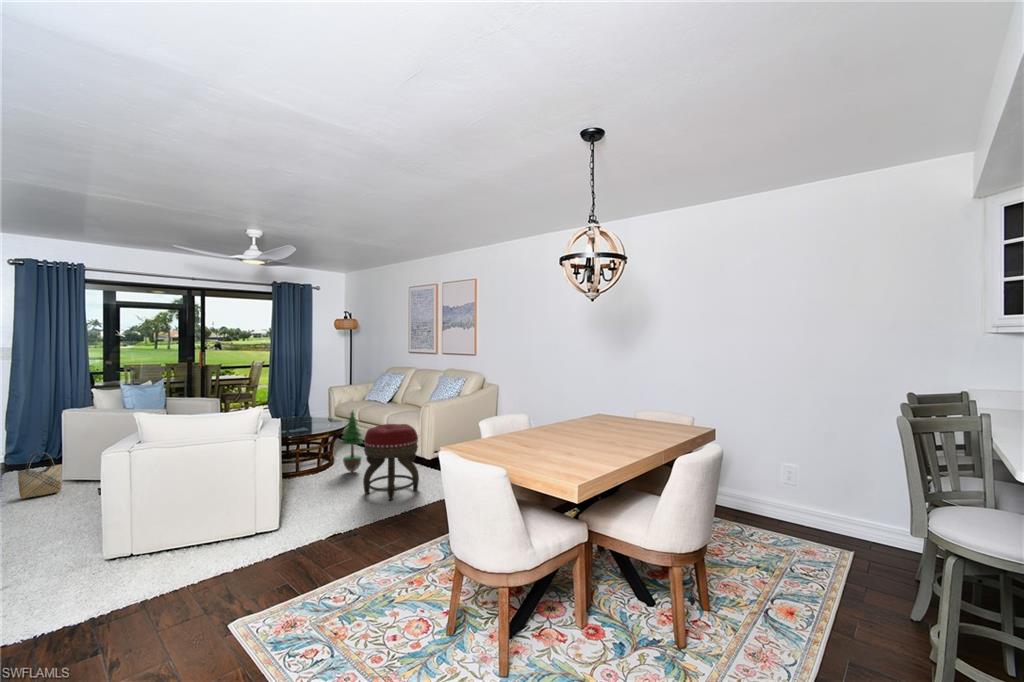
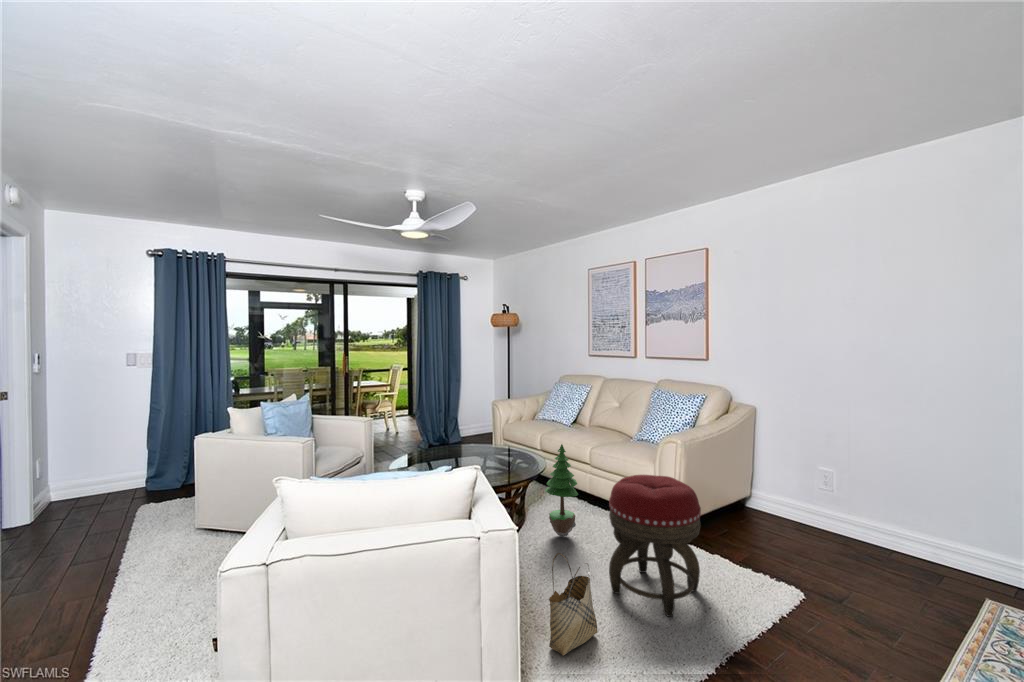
woven basket: present [18,452,62,499] -> present [549,553,598,656]

